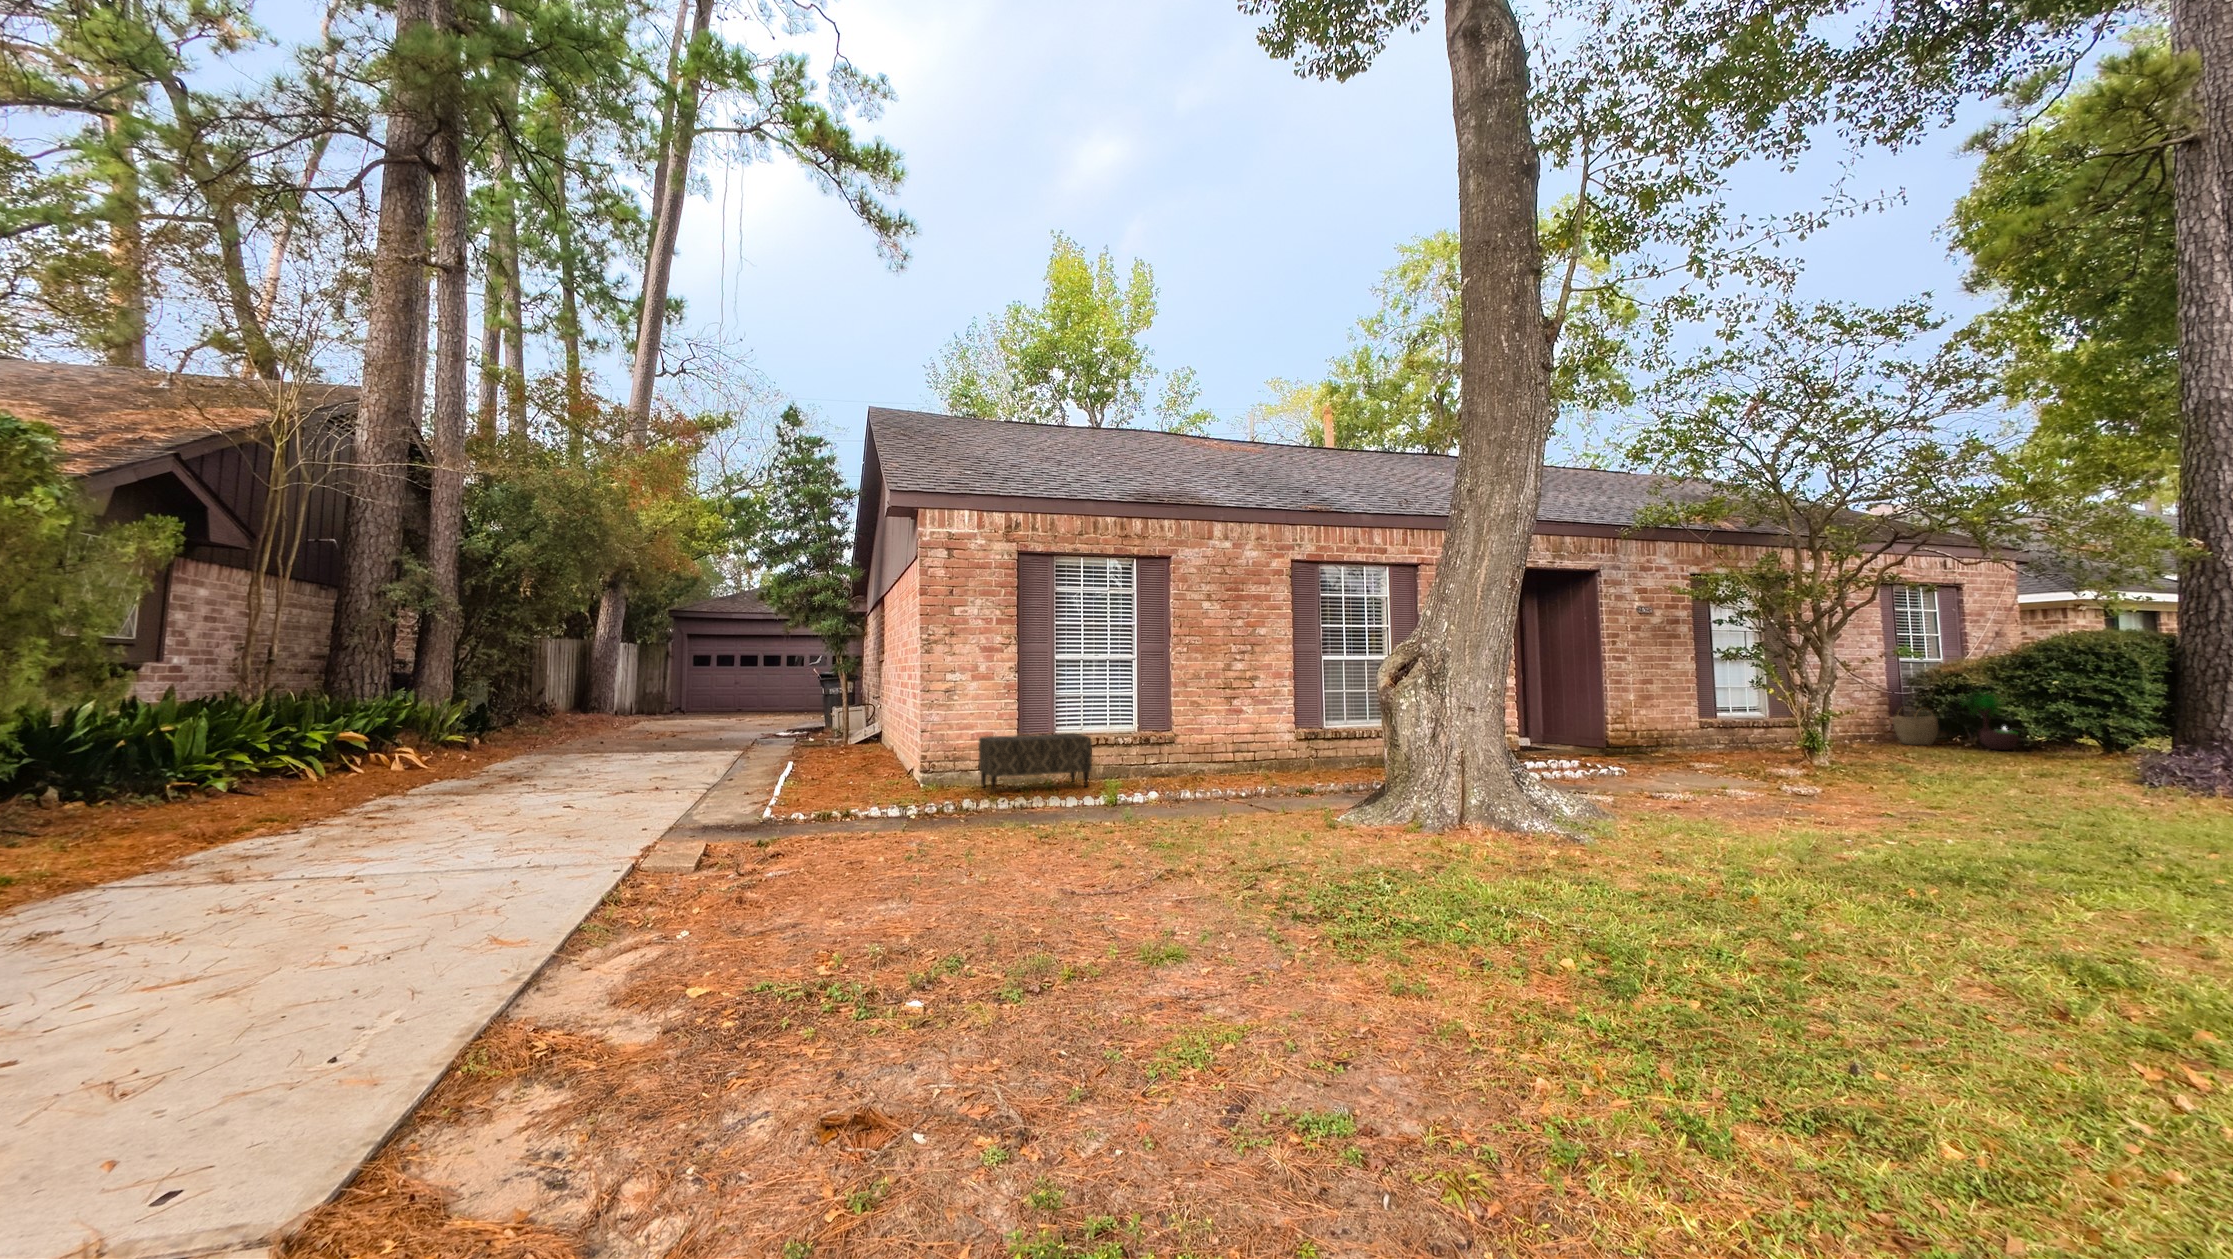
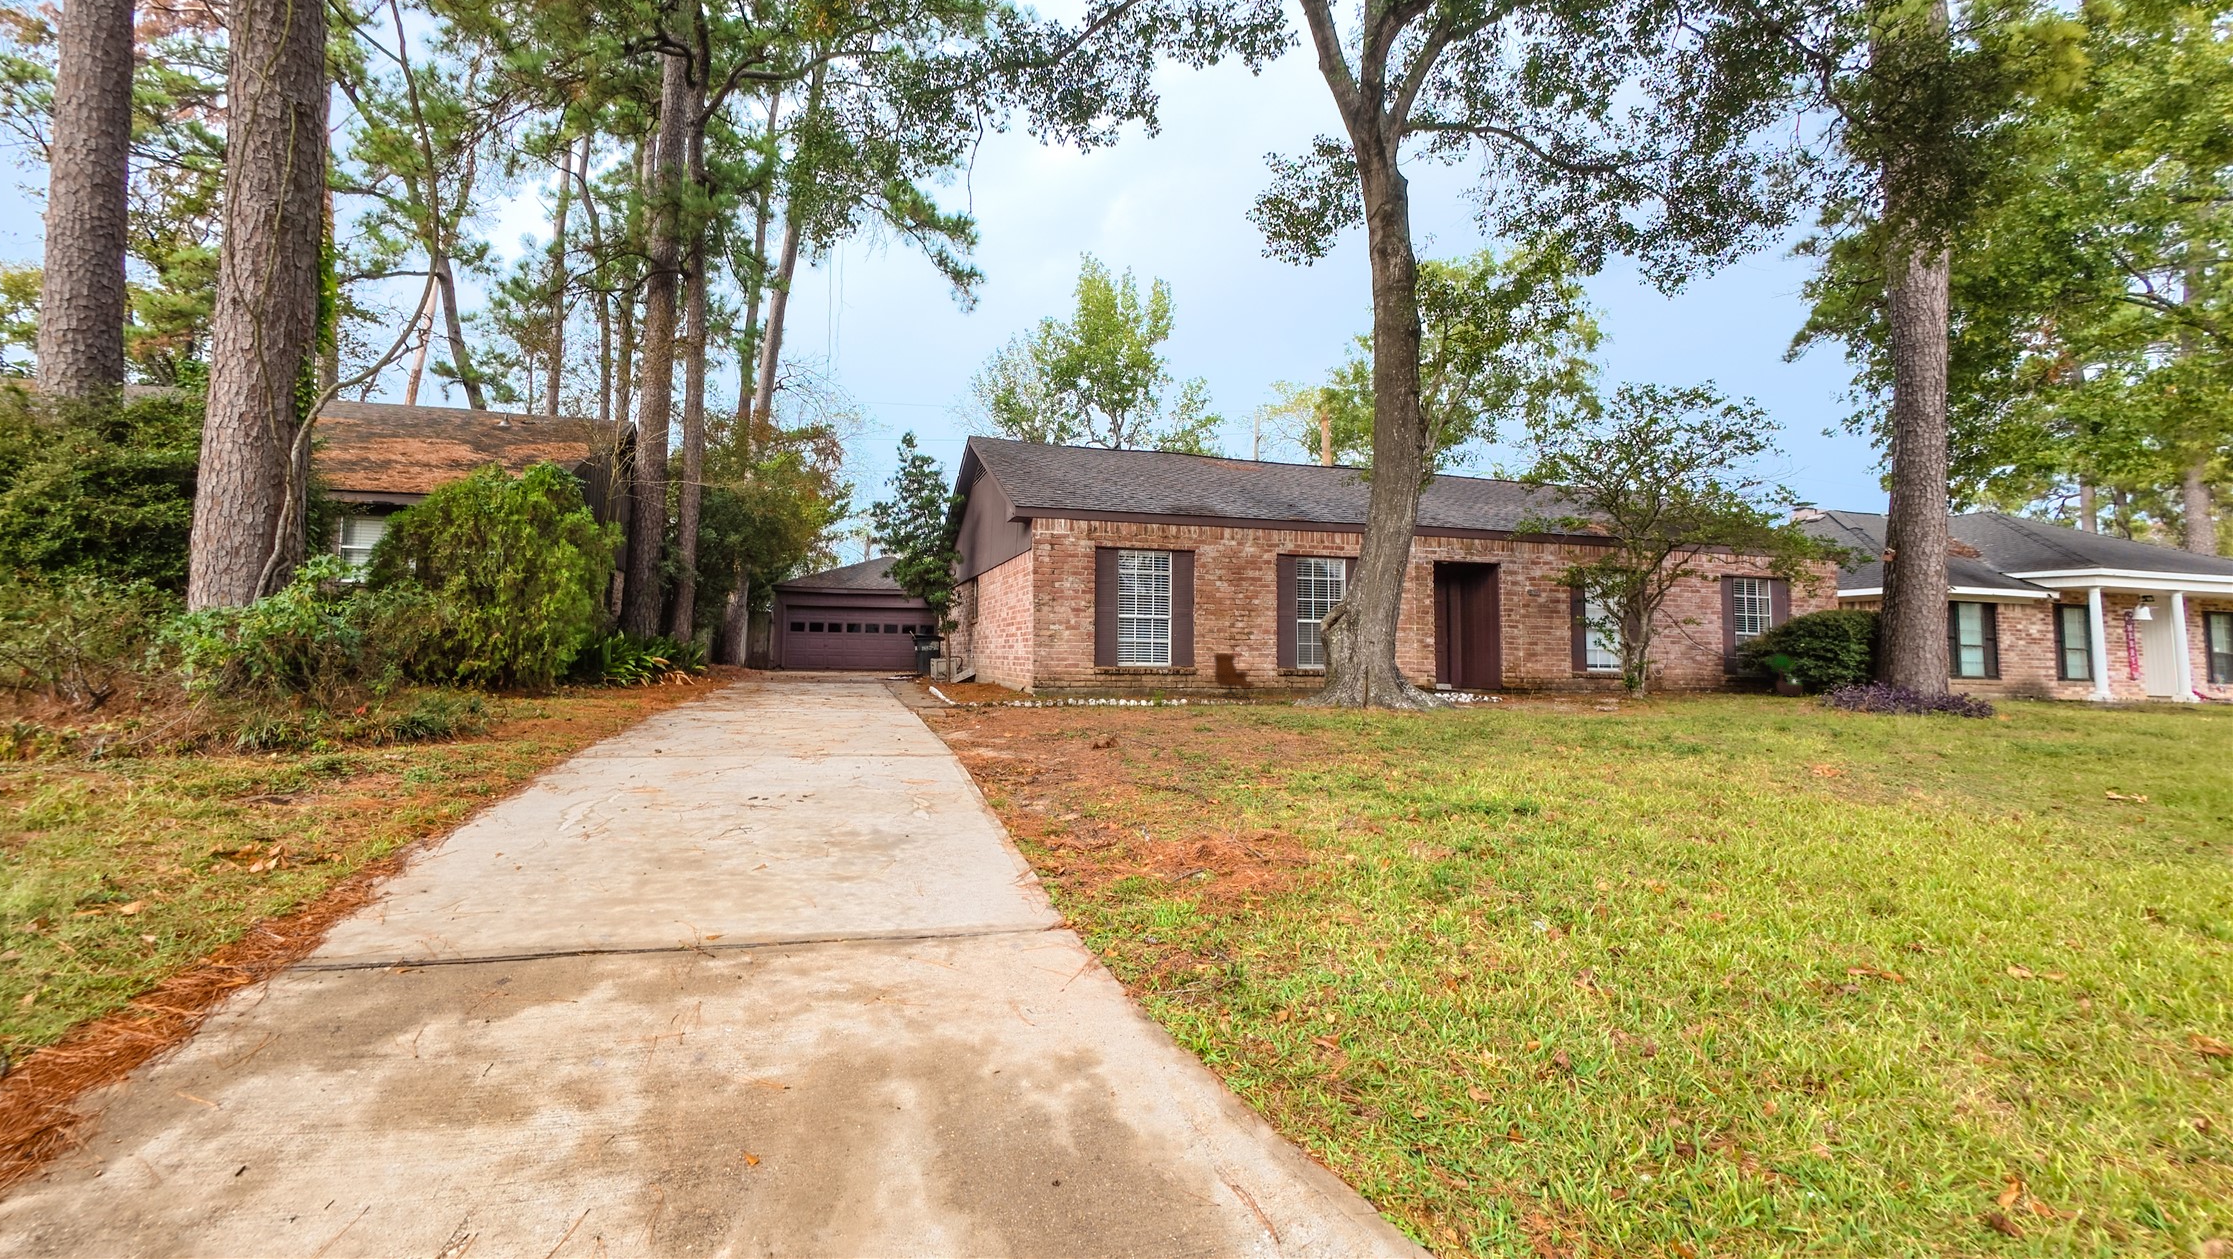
woven basket: present [1893,707,1938,745] -> none [1723,666,1754,694]
lounge chair: none [1199,709,1266,787] -> present [1214,653,1254,698]
bench: present [978,733,1092,793] -> none [1071,665,1144,699]

